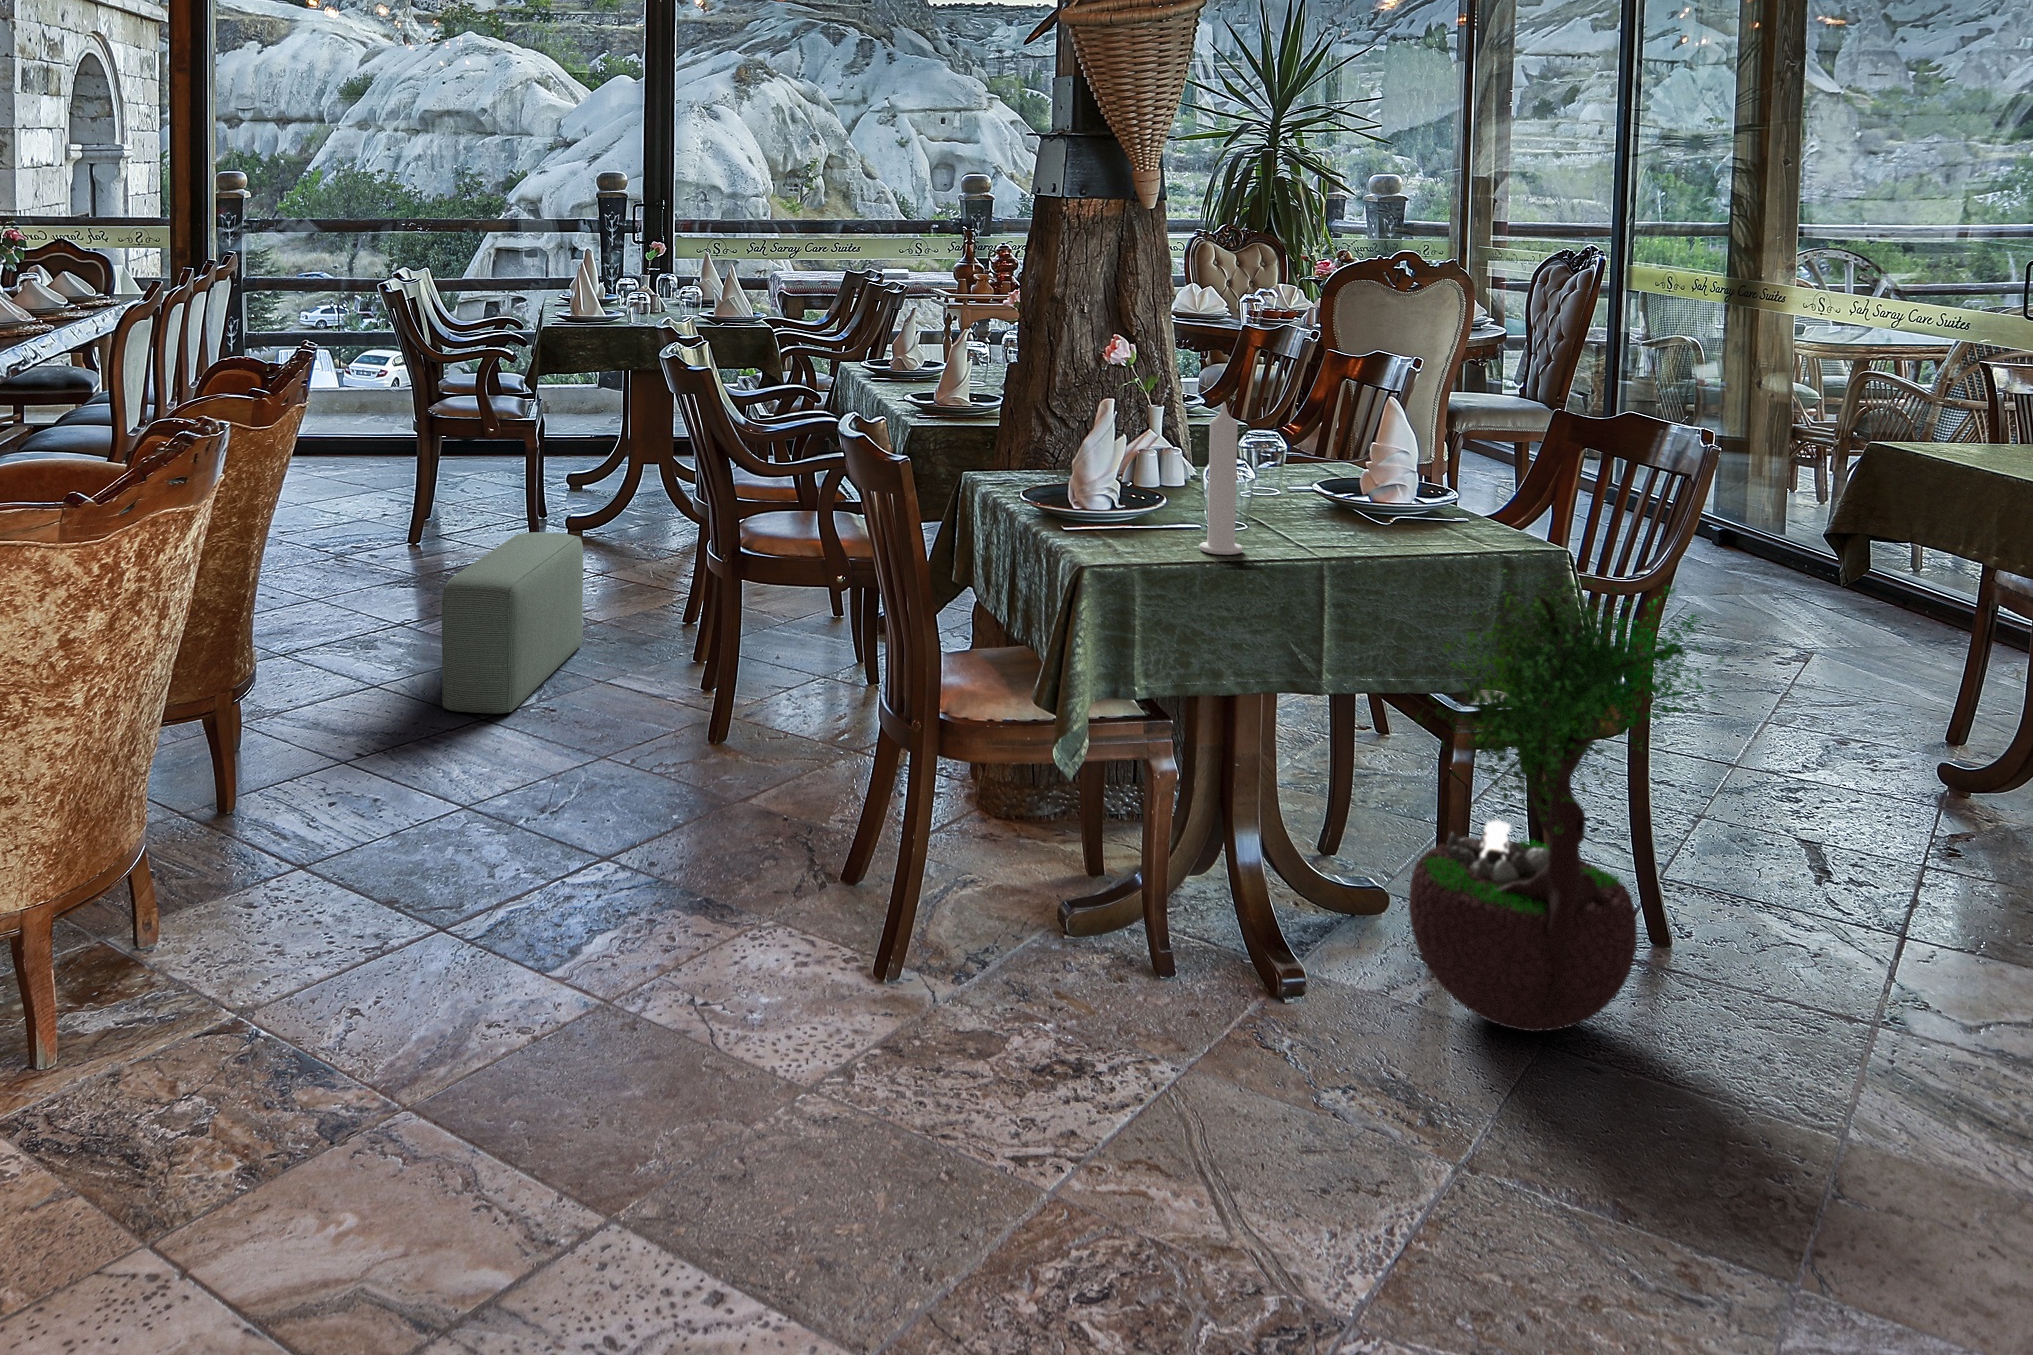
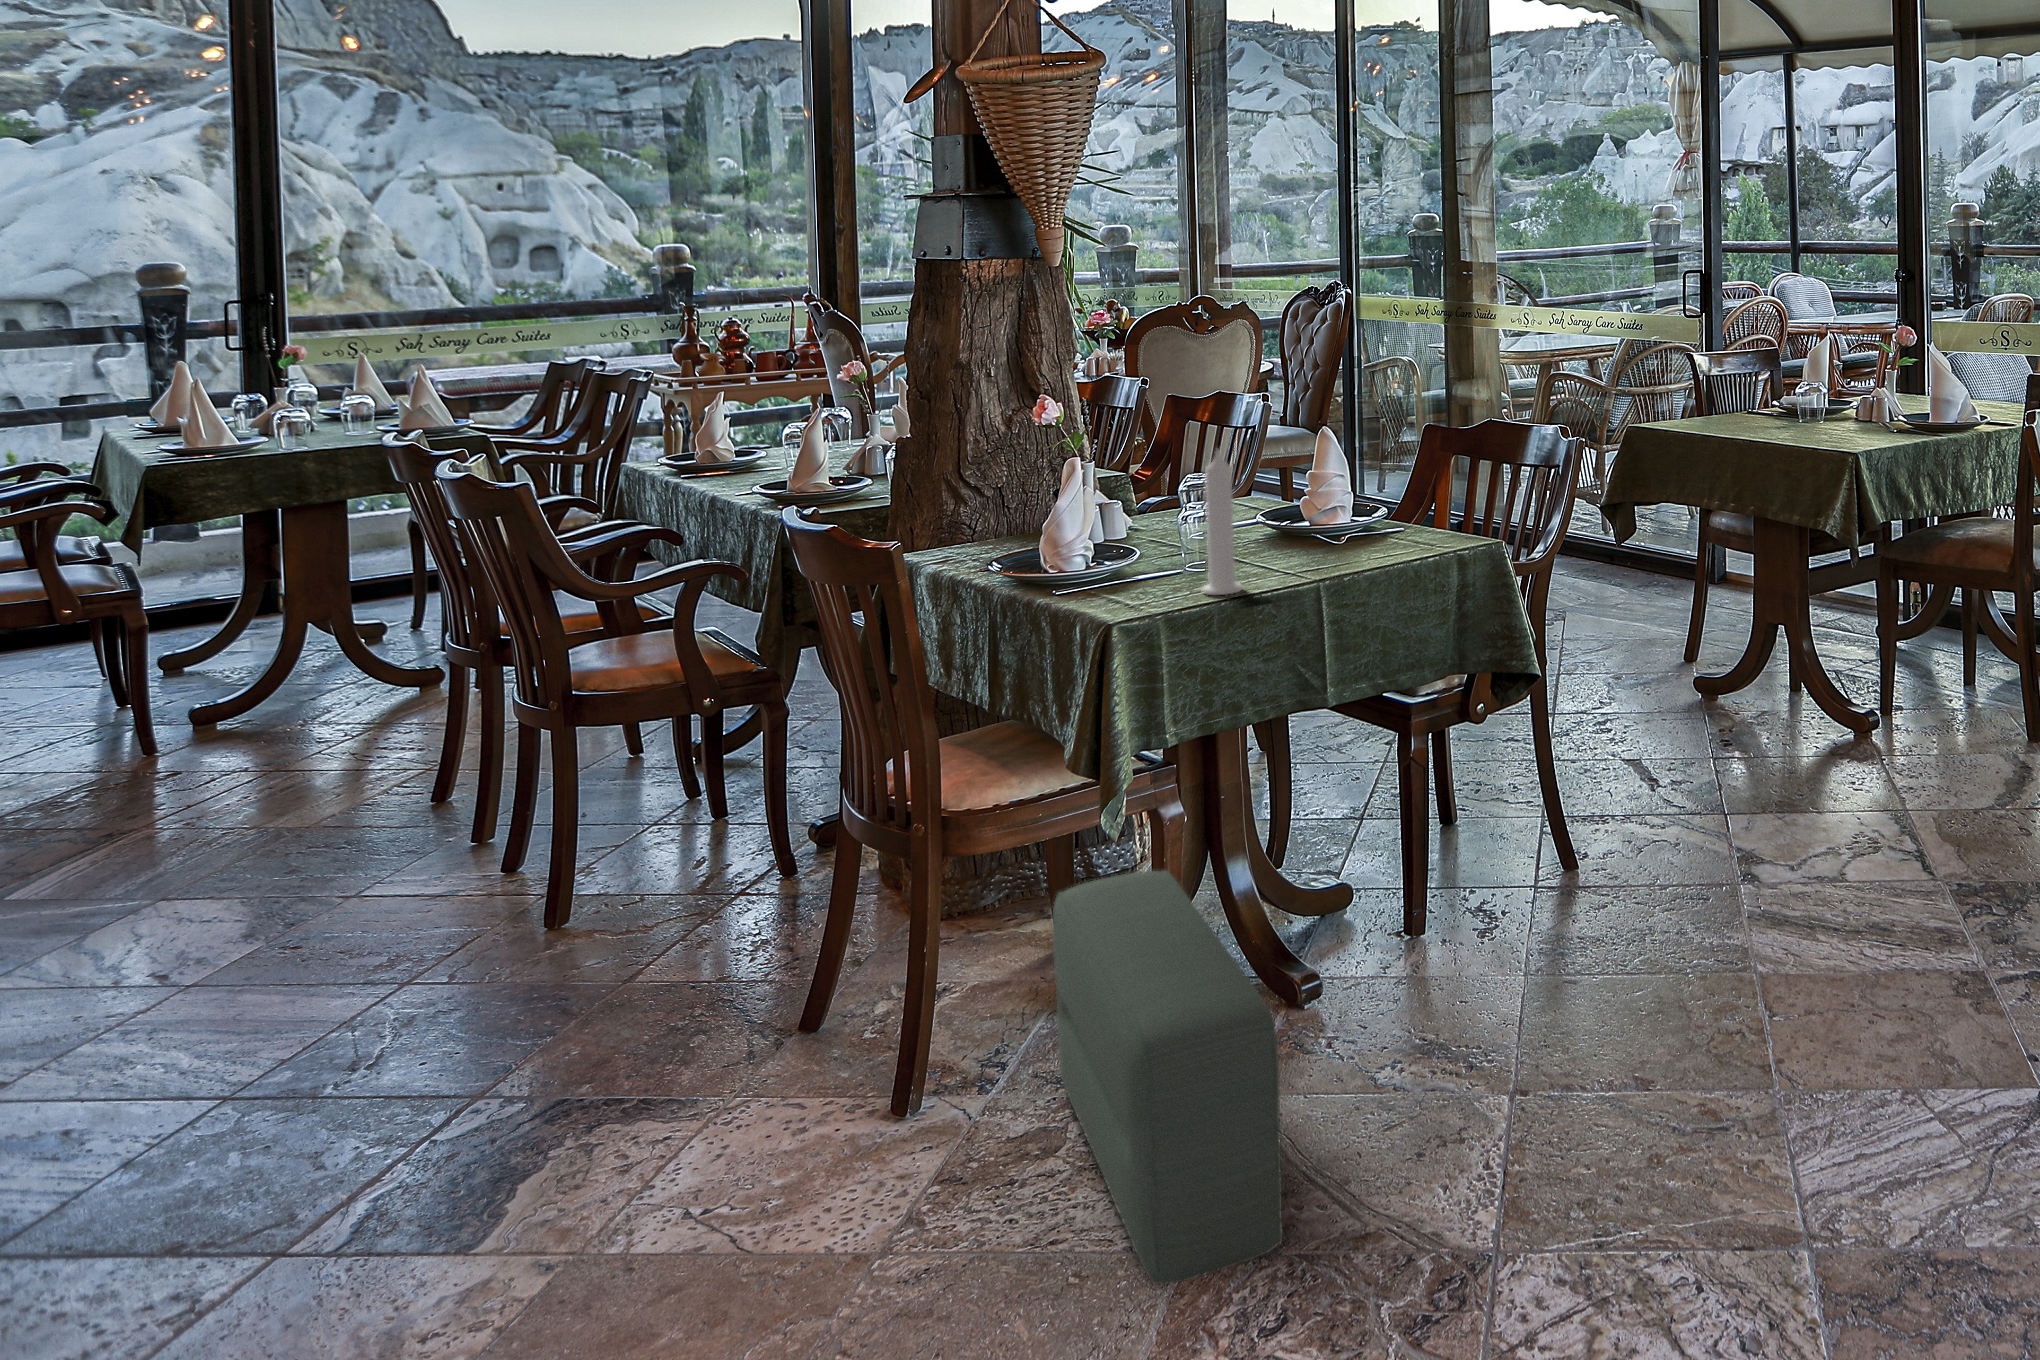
pouf: present [442,532,583,714] -> present [1052,870,1283,1285]
potted tree: present [1409,548,1723,1031] -> none [1403,541,1643,965]

